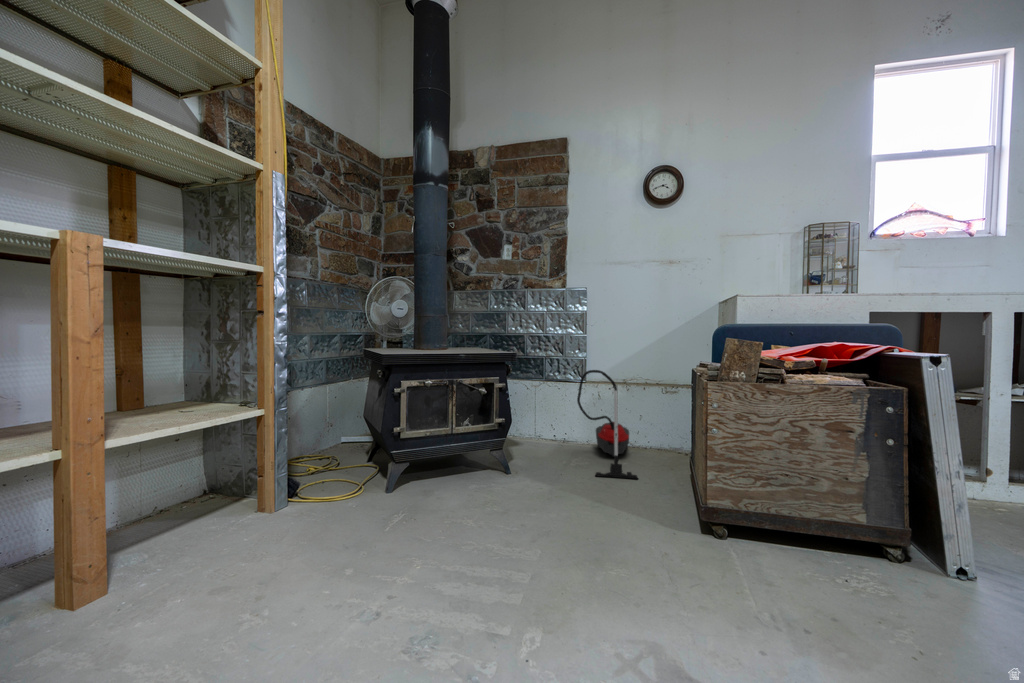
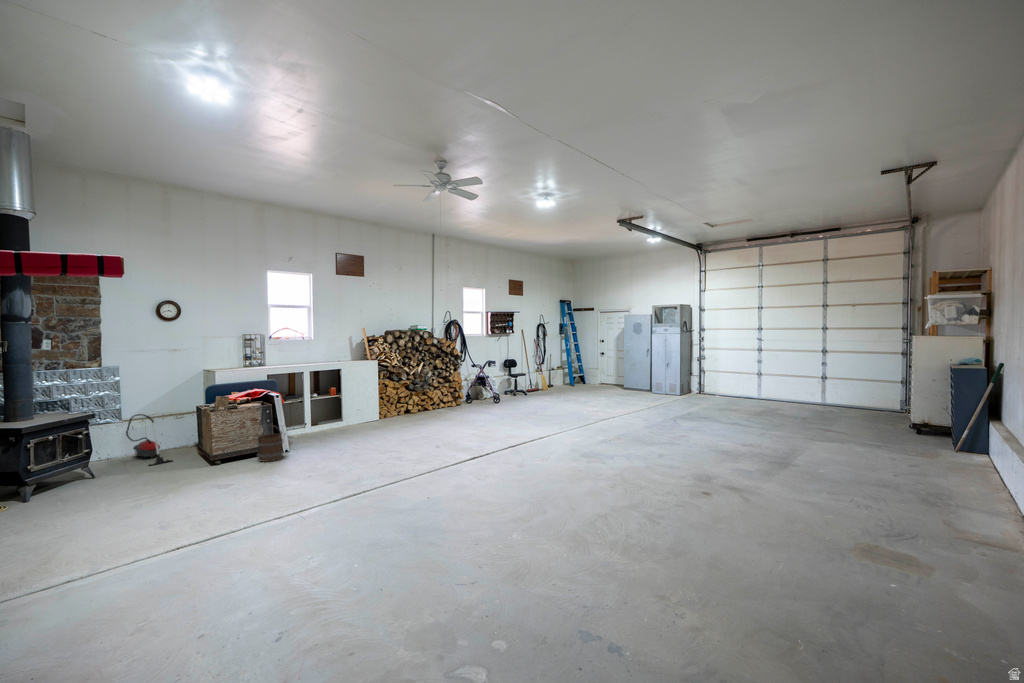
bucket: none [844,455,956,607] -> present [257,428,283,462]

